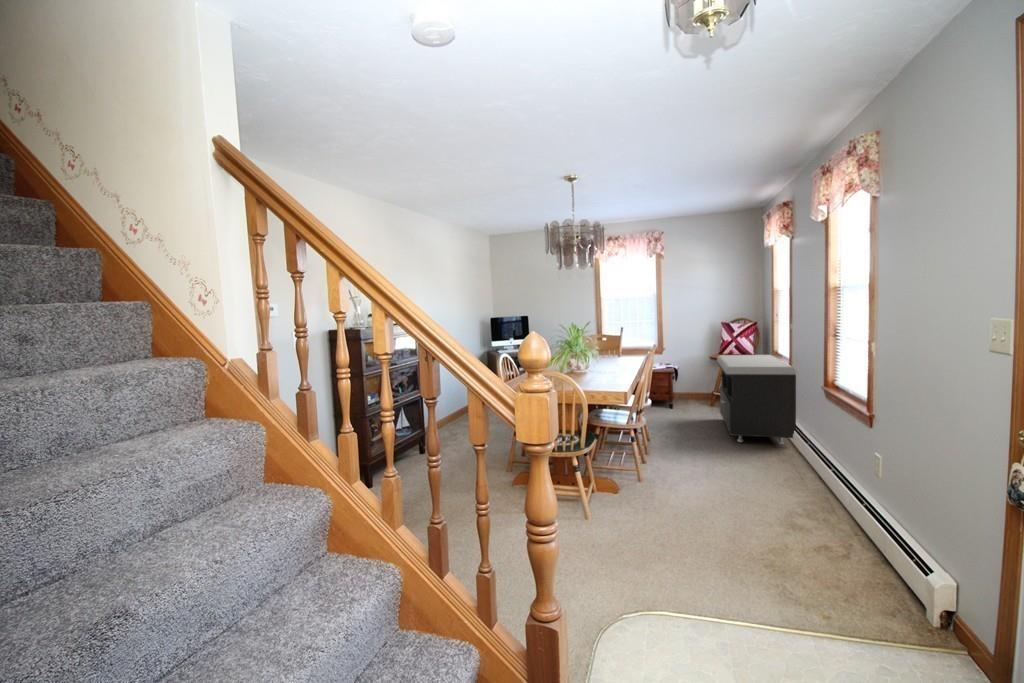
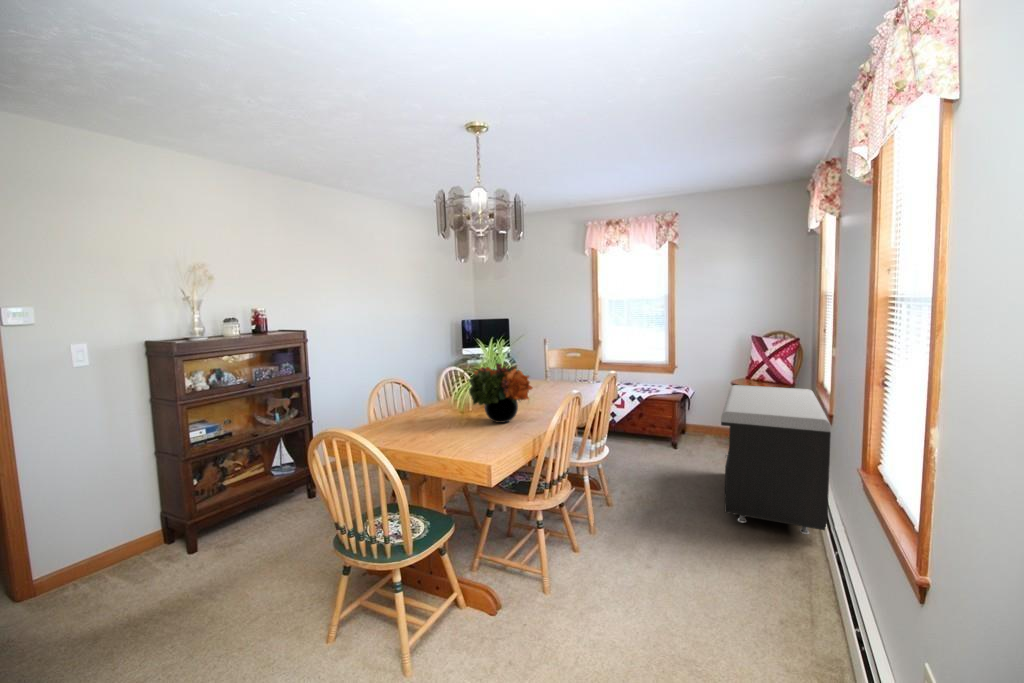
flower arrangement: none [573,337,619,377] -> present [469,363,533,423]

